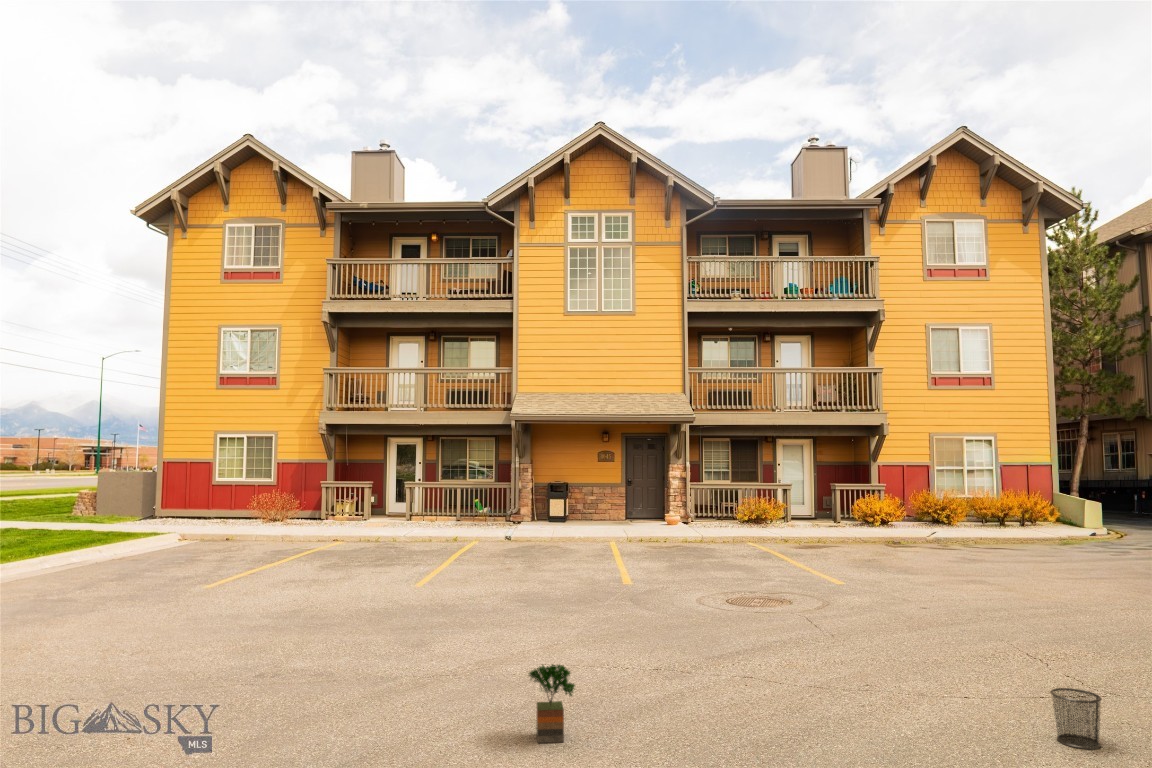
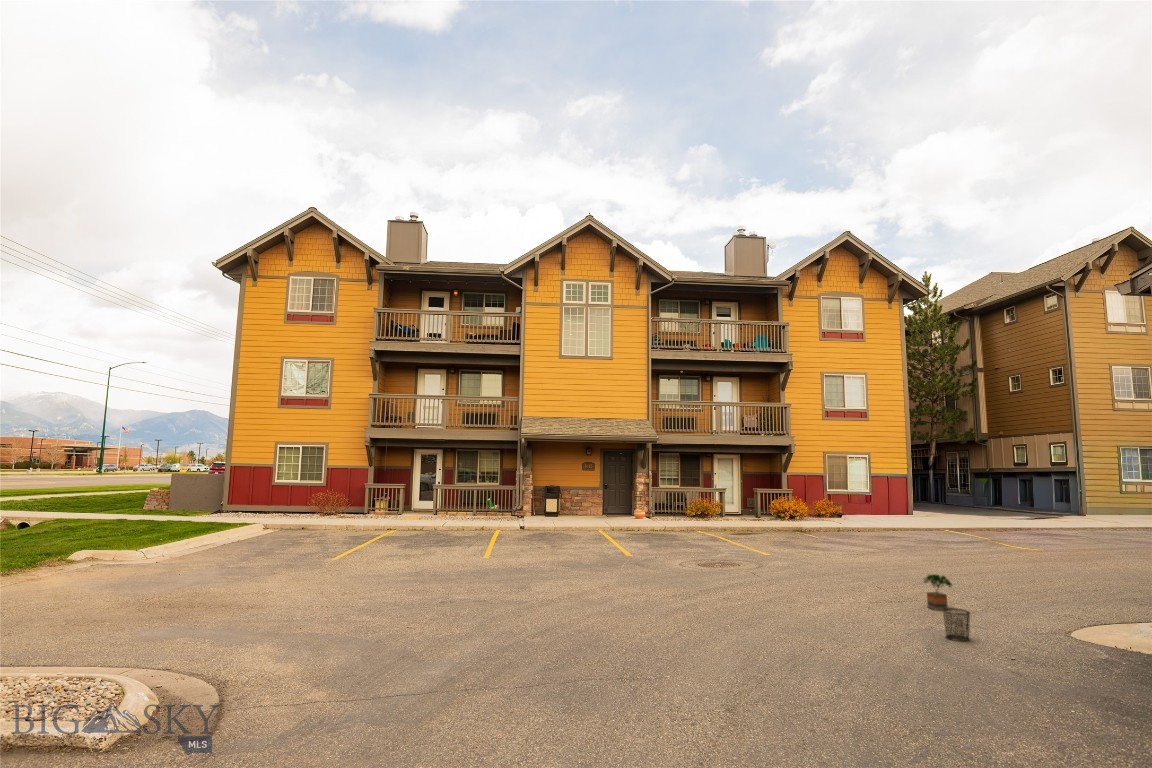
potted tree: present [529,664,575,743] -> present [924,574,952,611]

